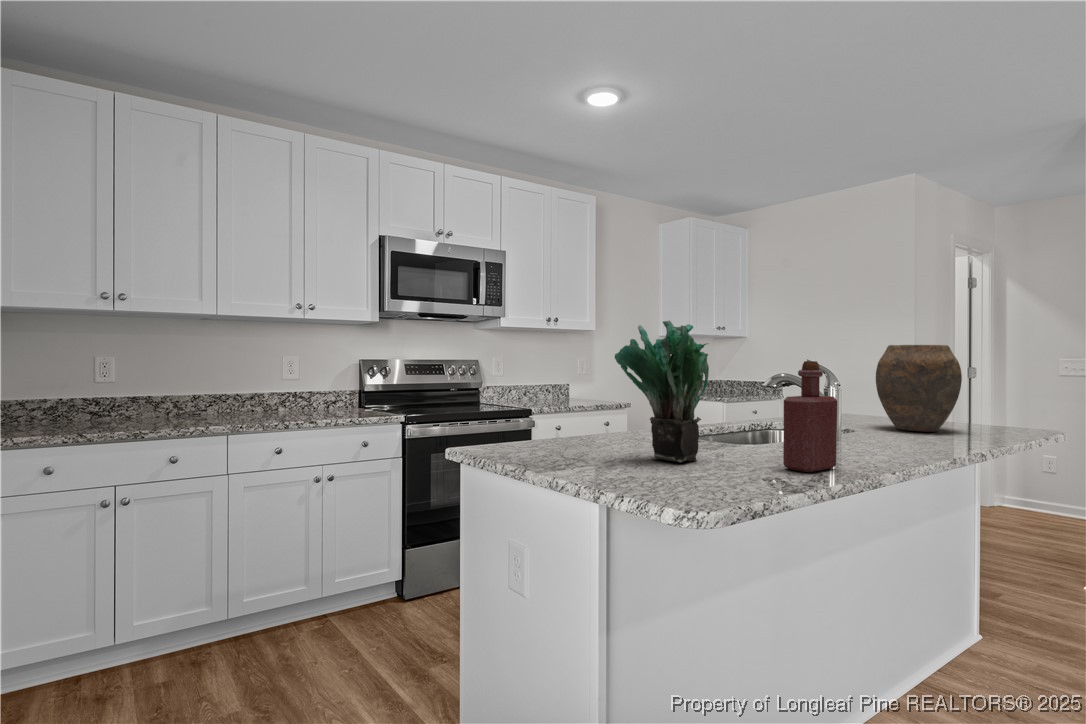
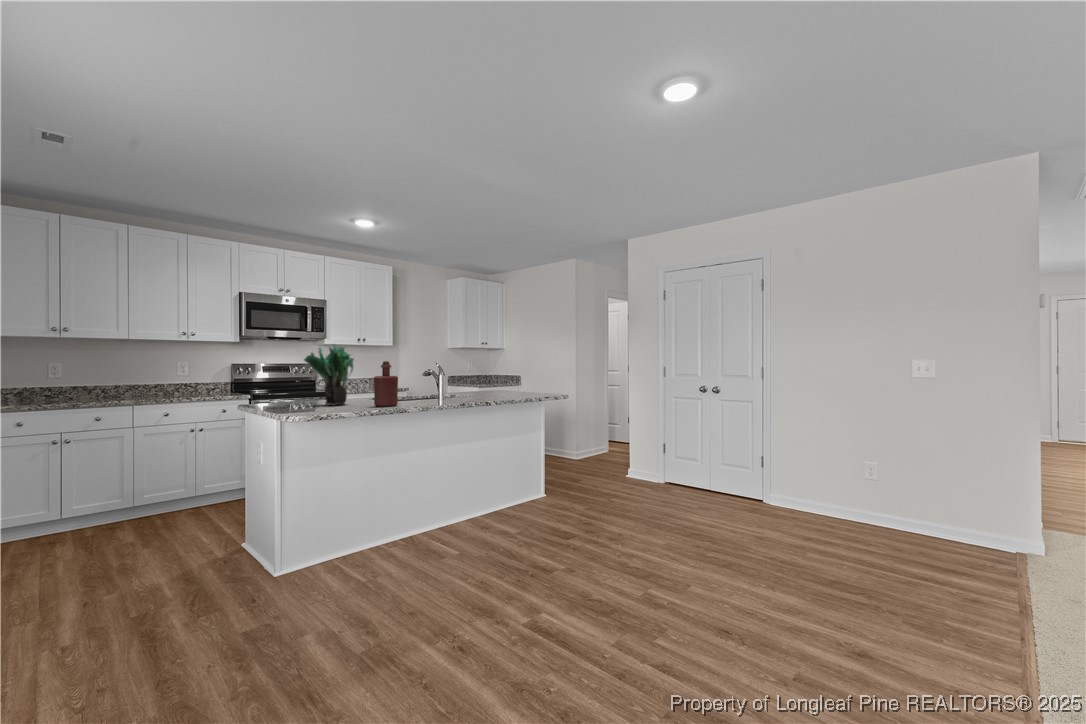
vase: present [876,345,962,432] -> none [480,354,516,395]

